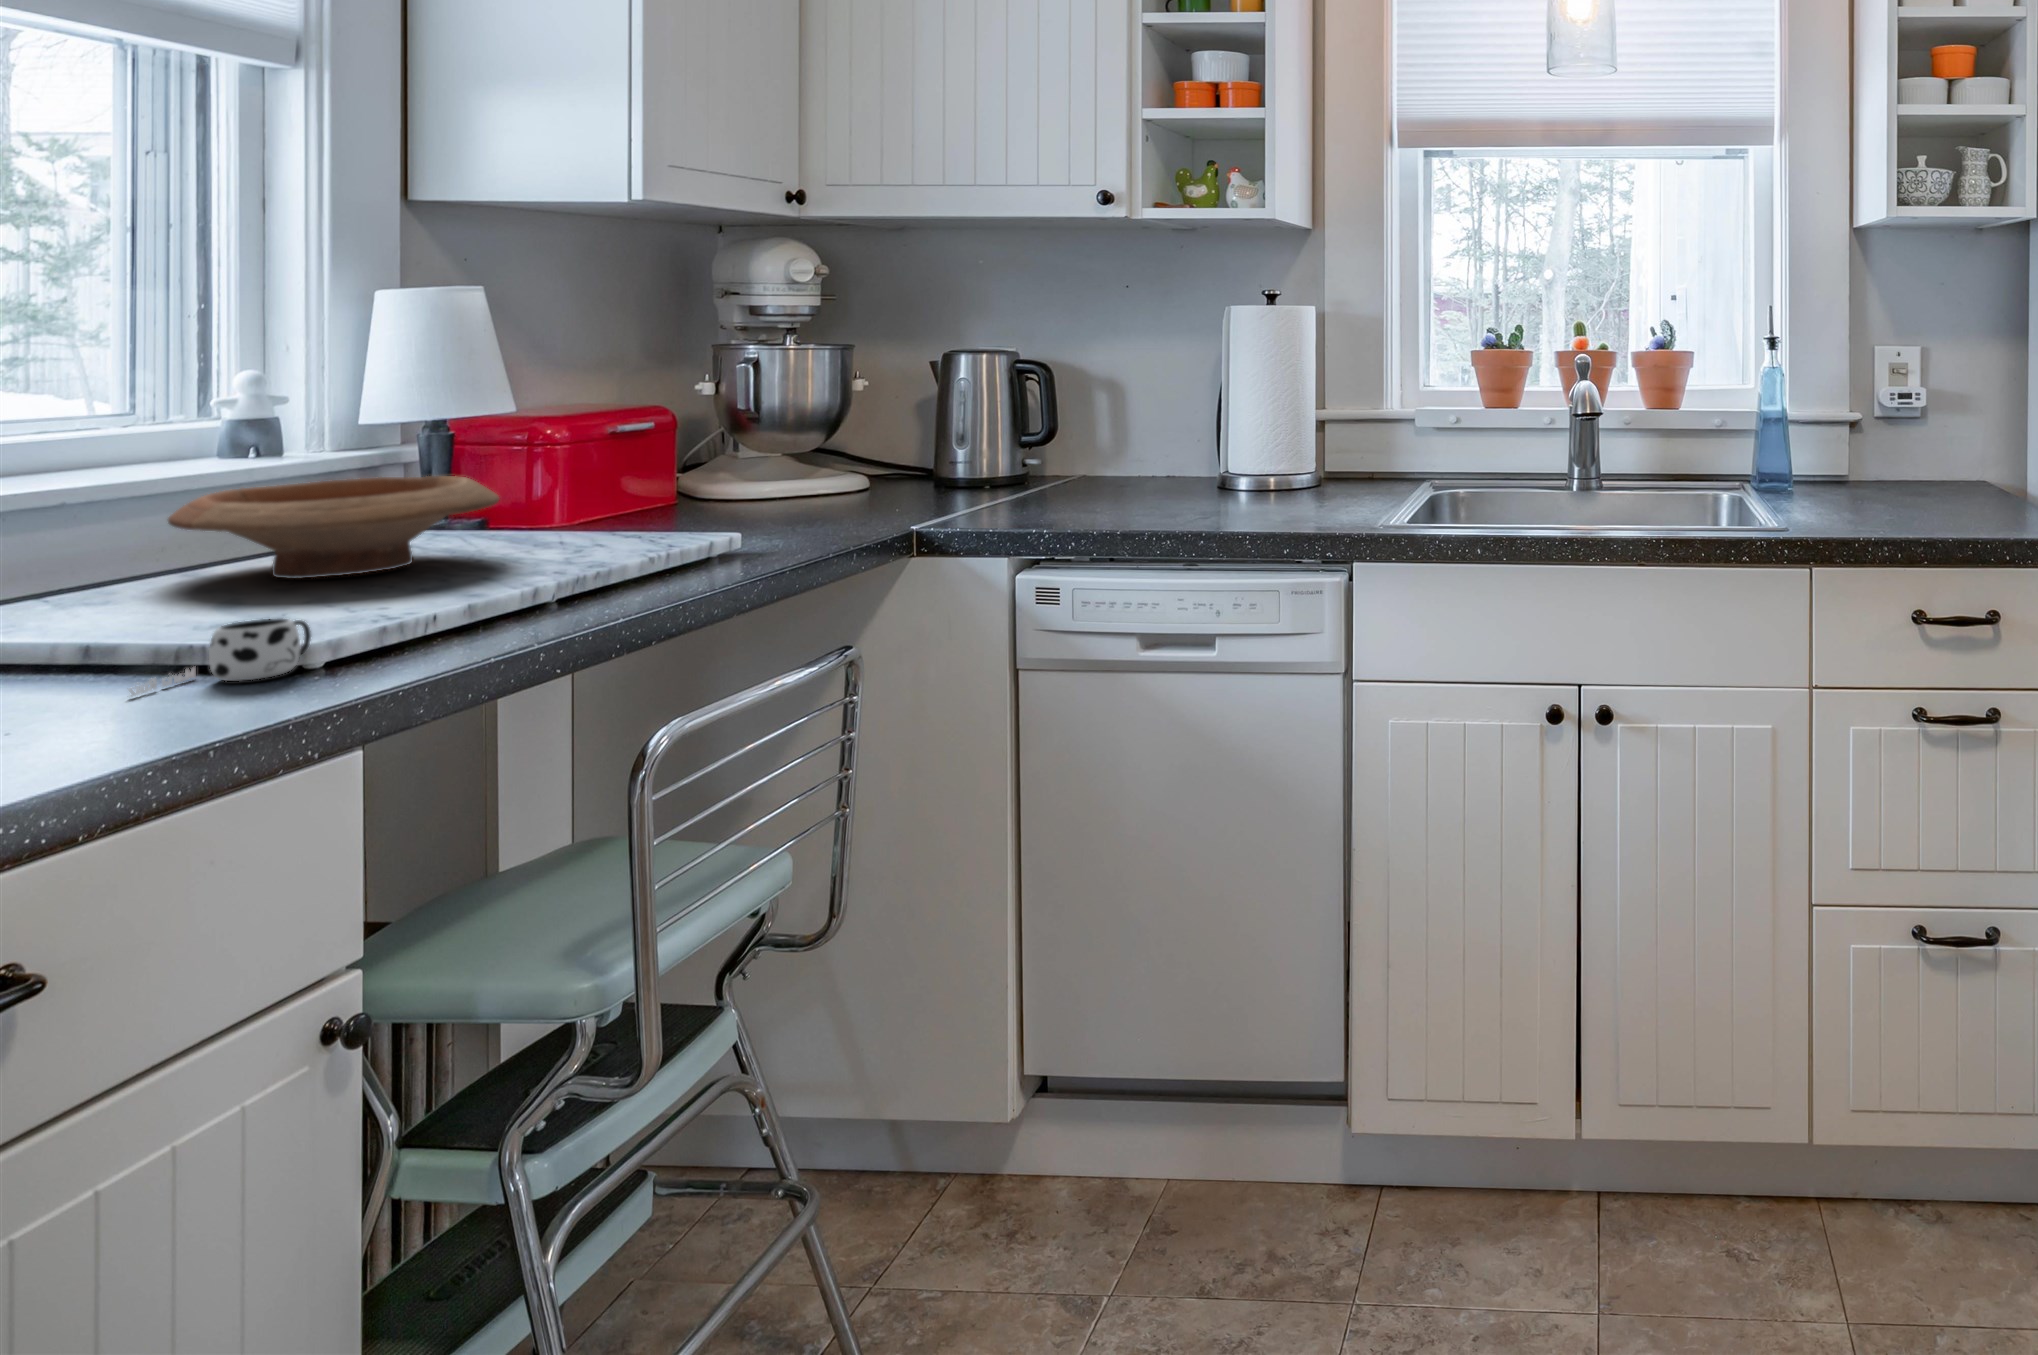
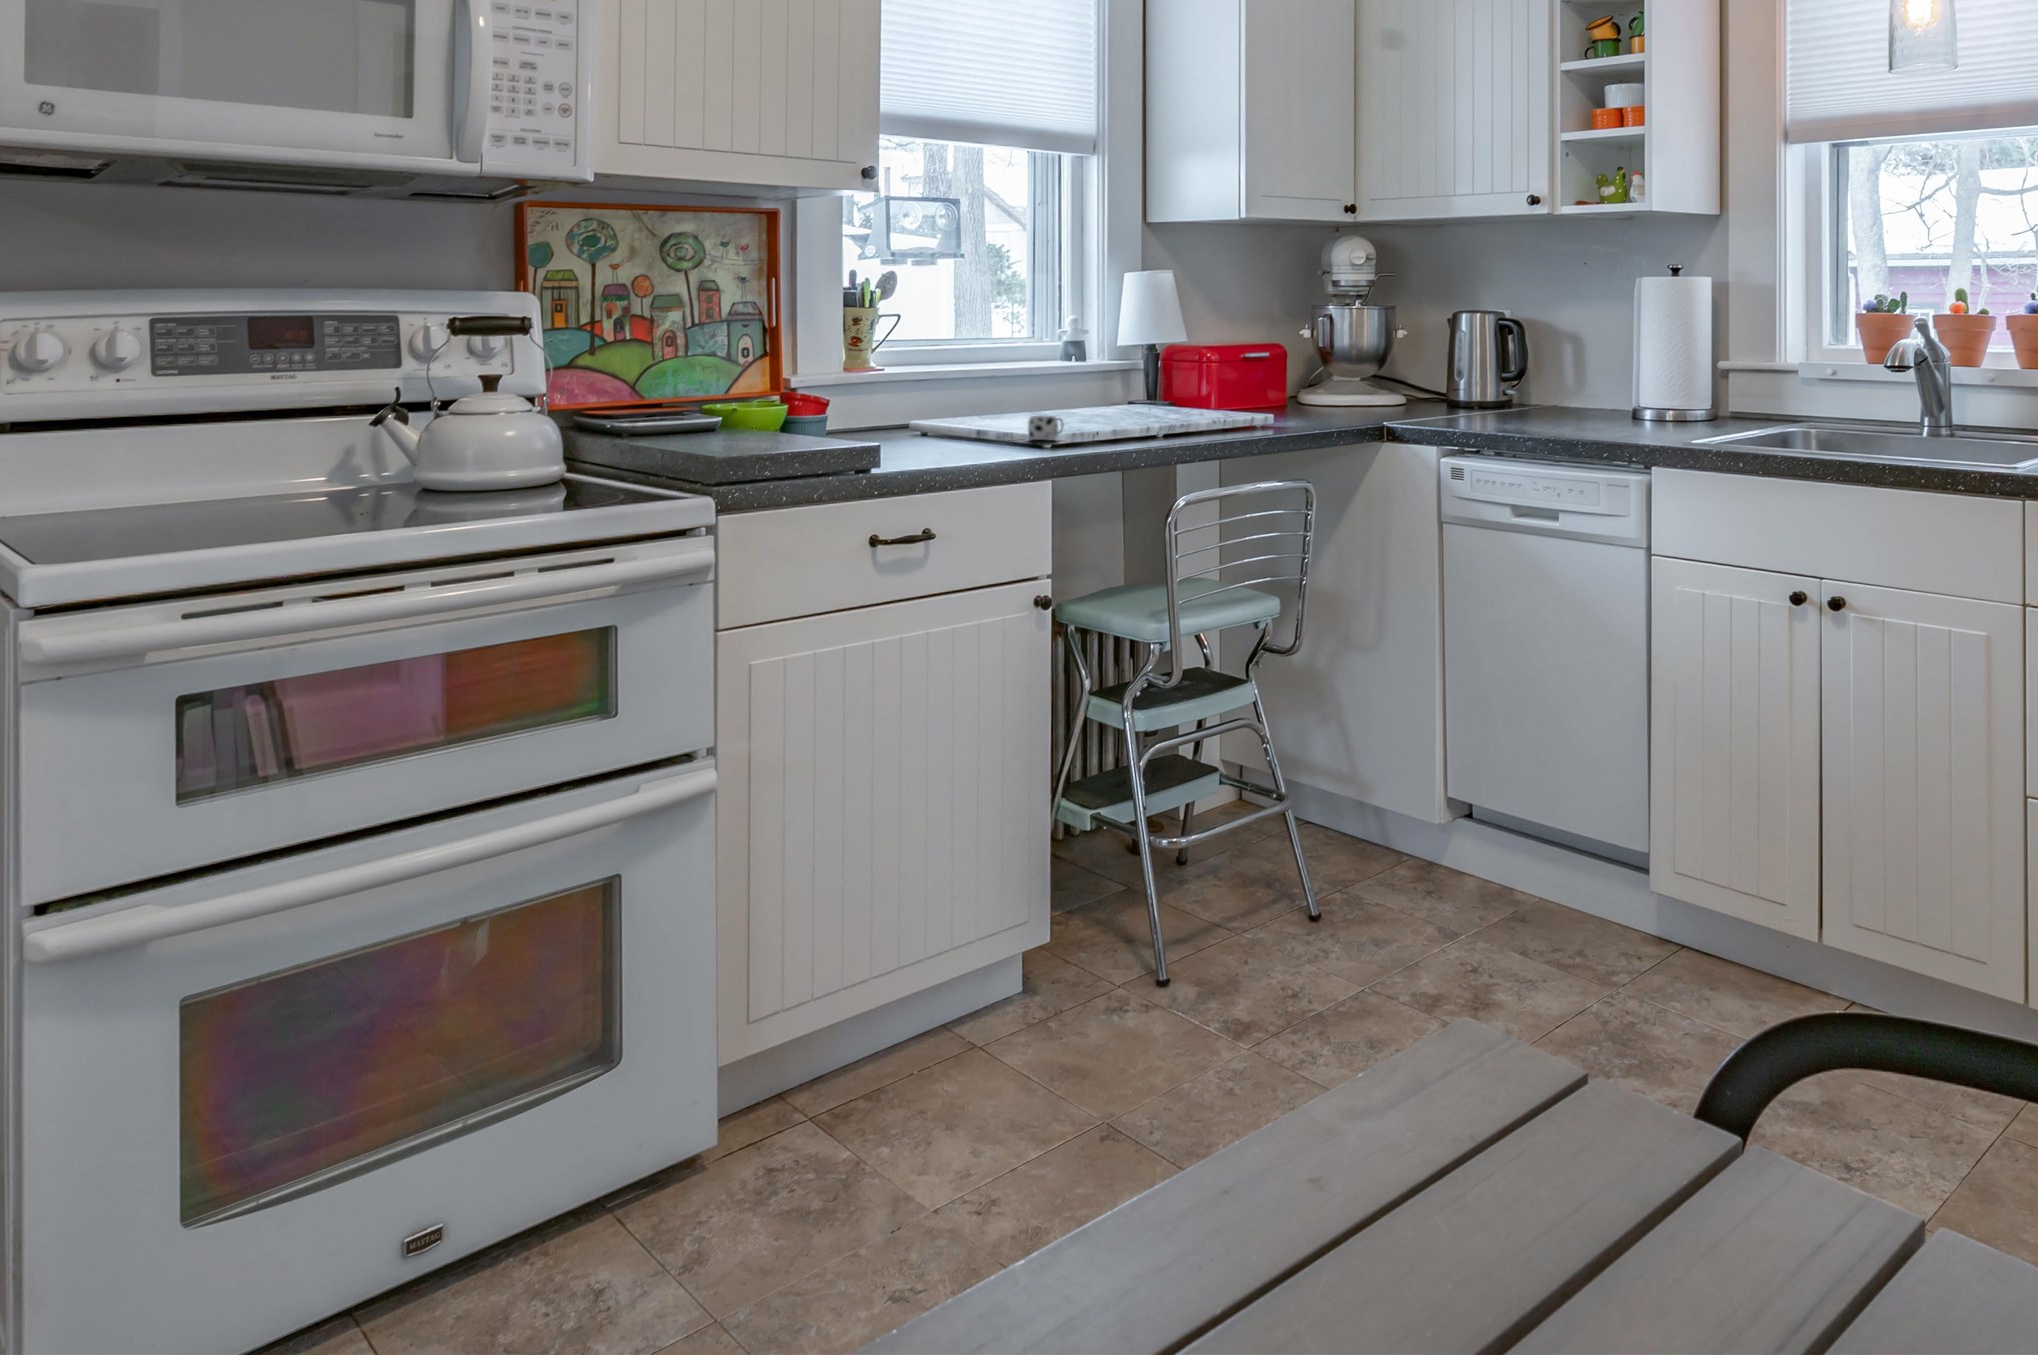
wooden bowl: present [168,476,499,579] -> none [1034,372,1166,417]

